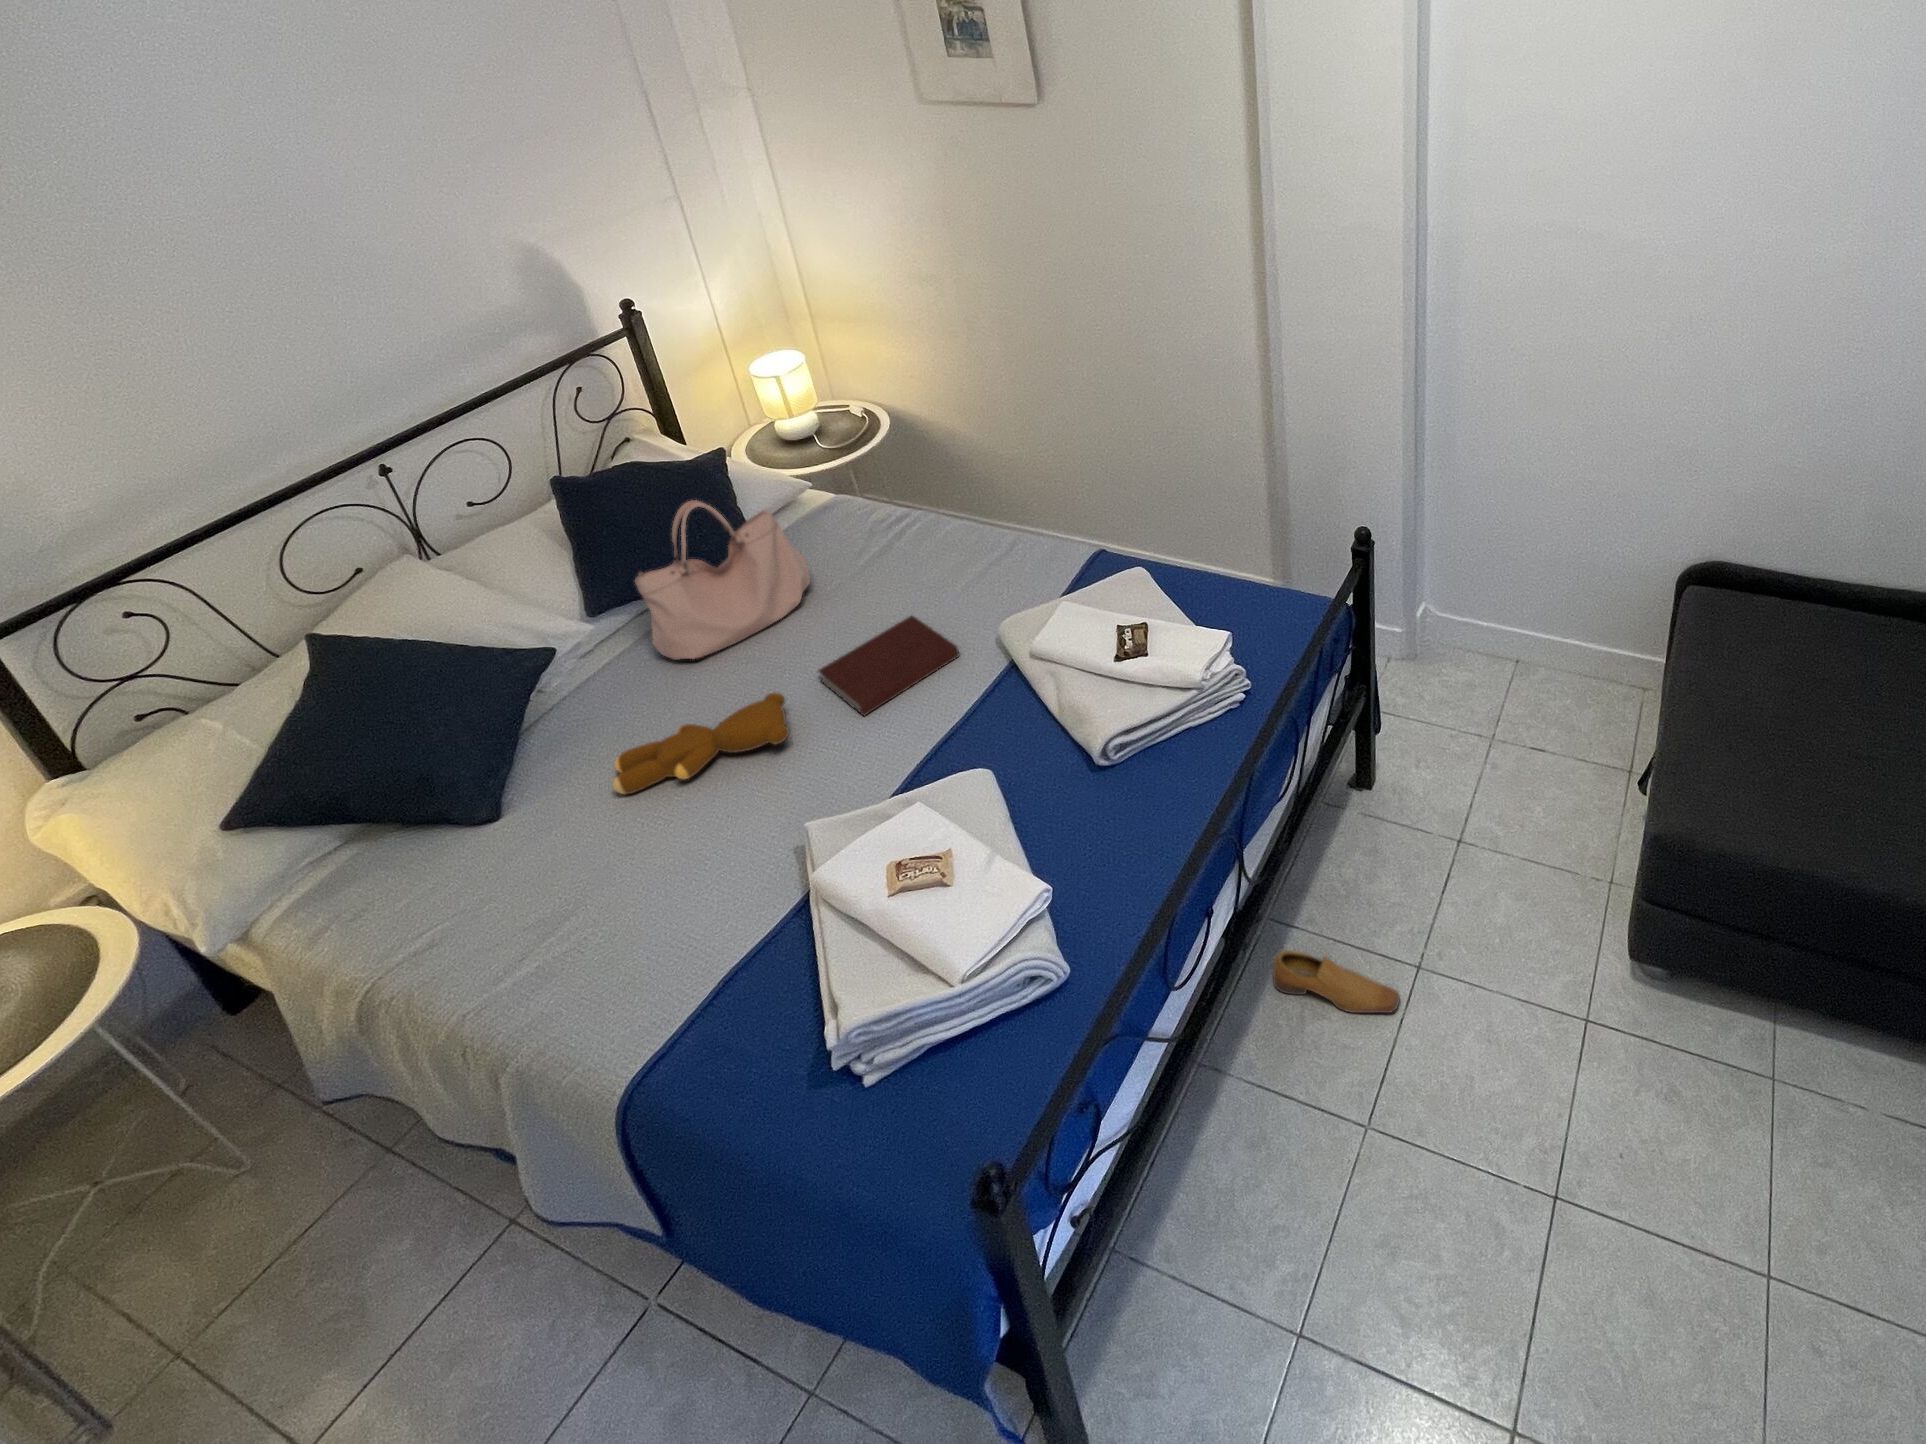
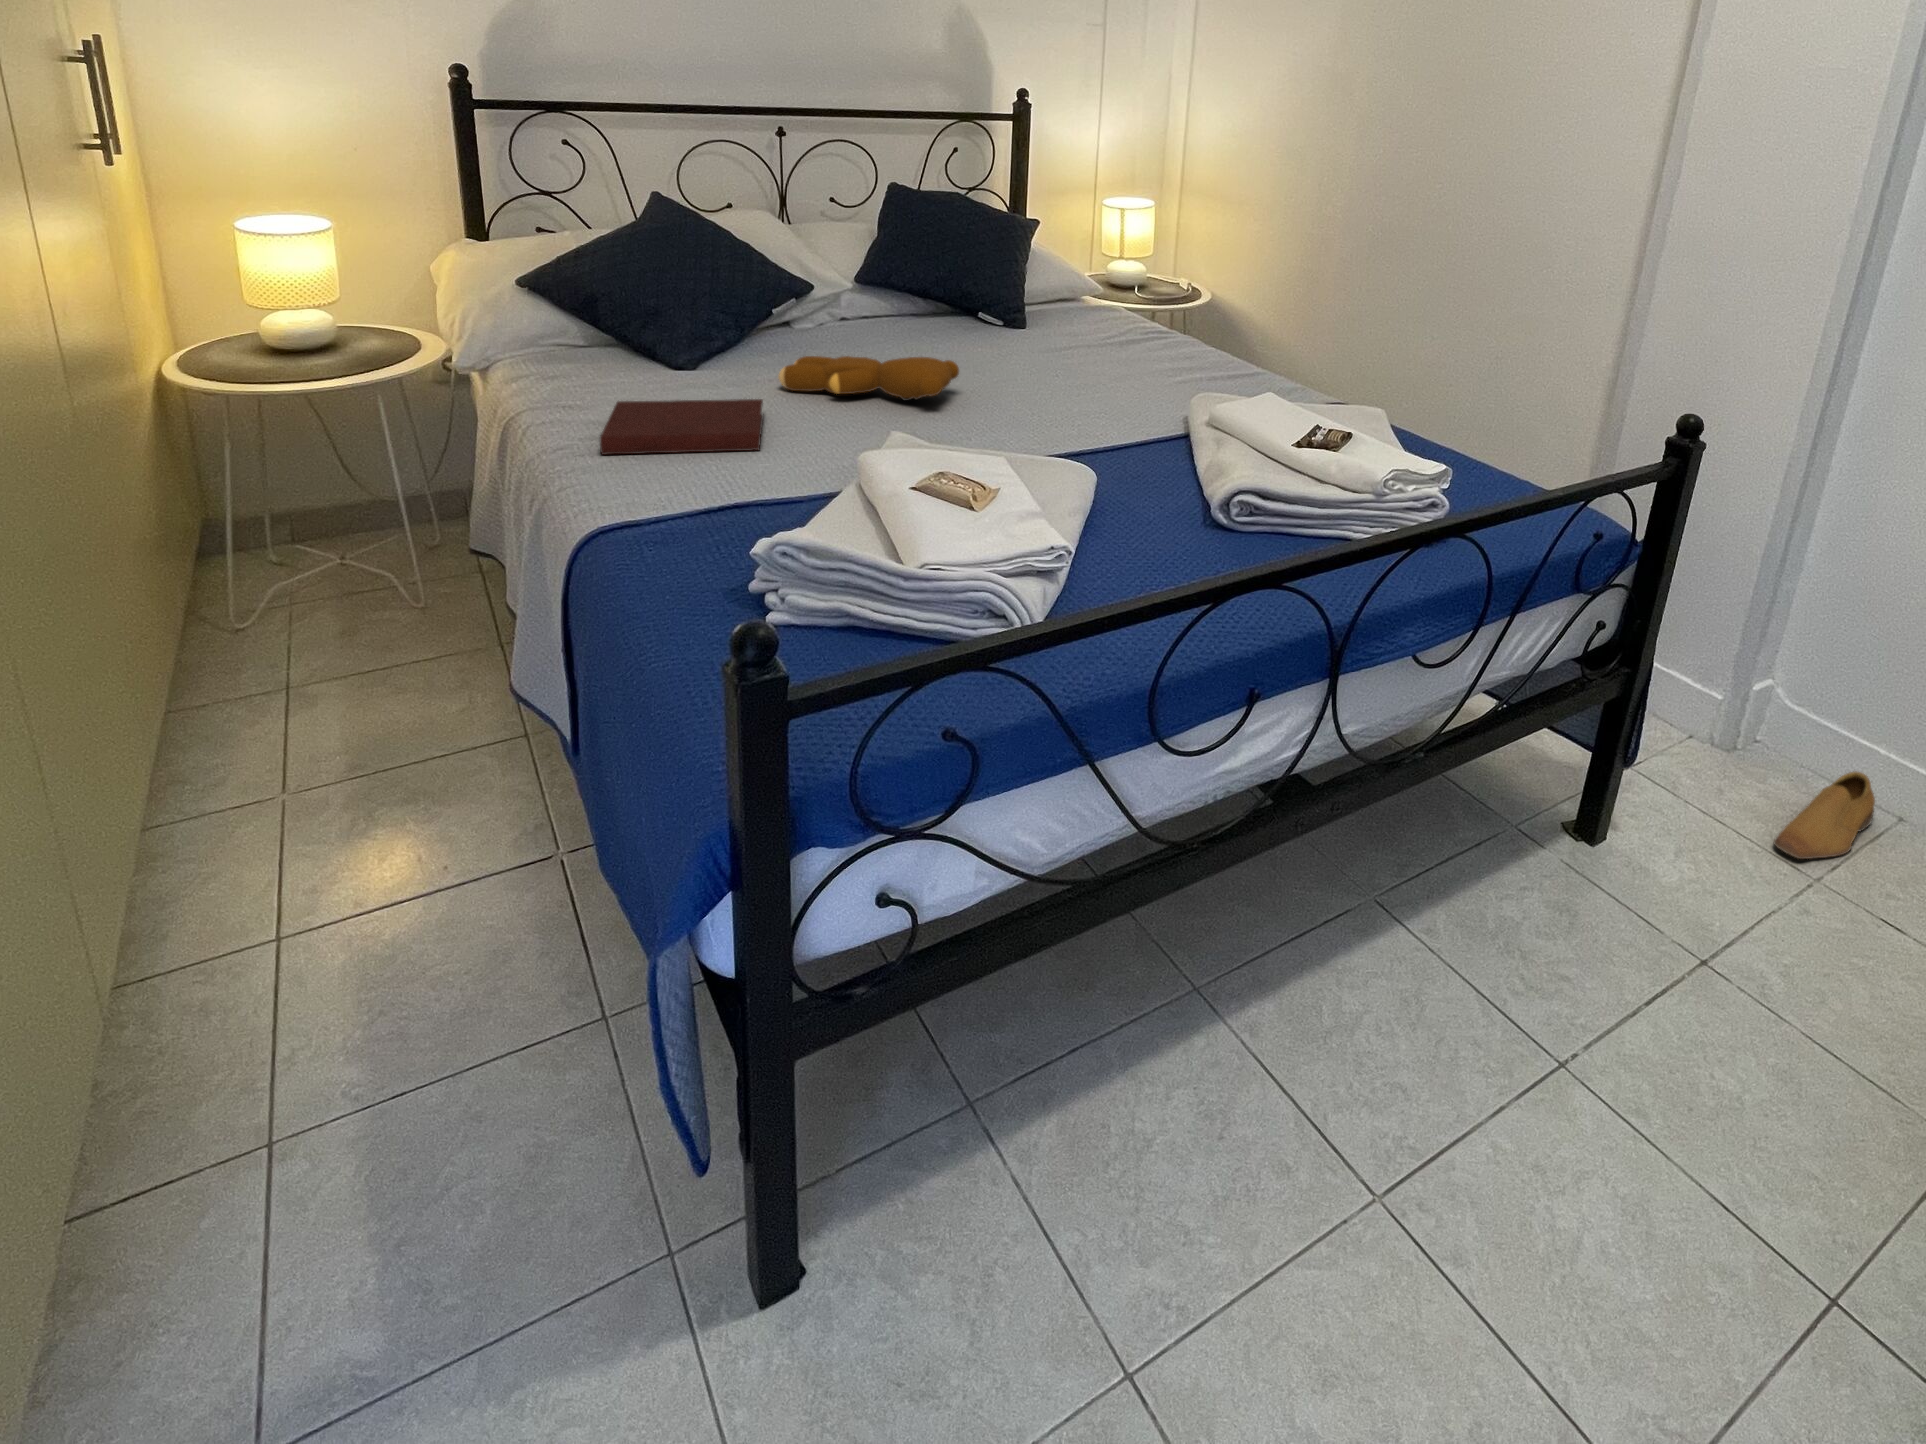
handbag: present [635,500,810,660] -> none [891,192,1056,348]
notebook: present [819,616,959,716] -> present [600,399,763,455]
shoe: present [1273,950,1400,1013] -> present [1774,771,1875,859]

